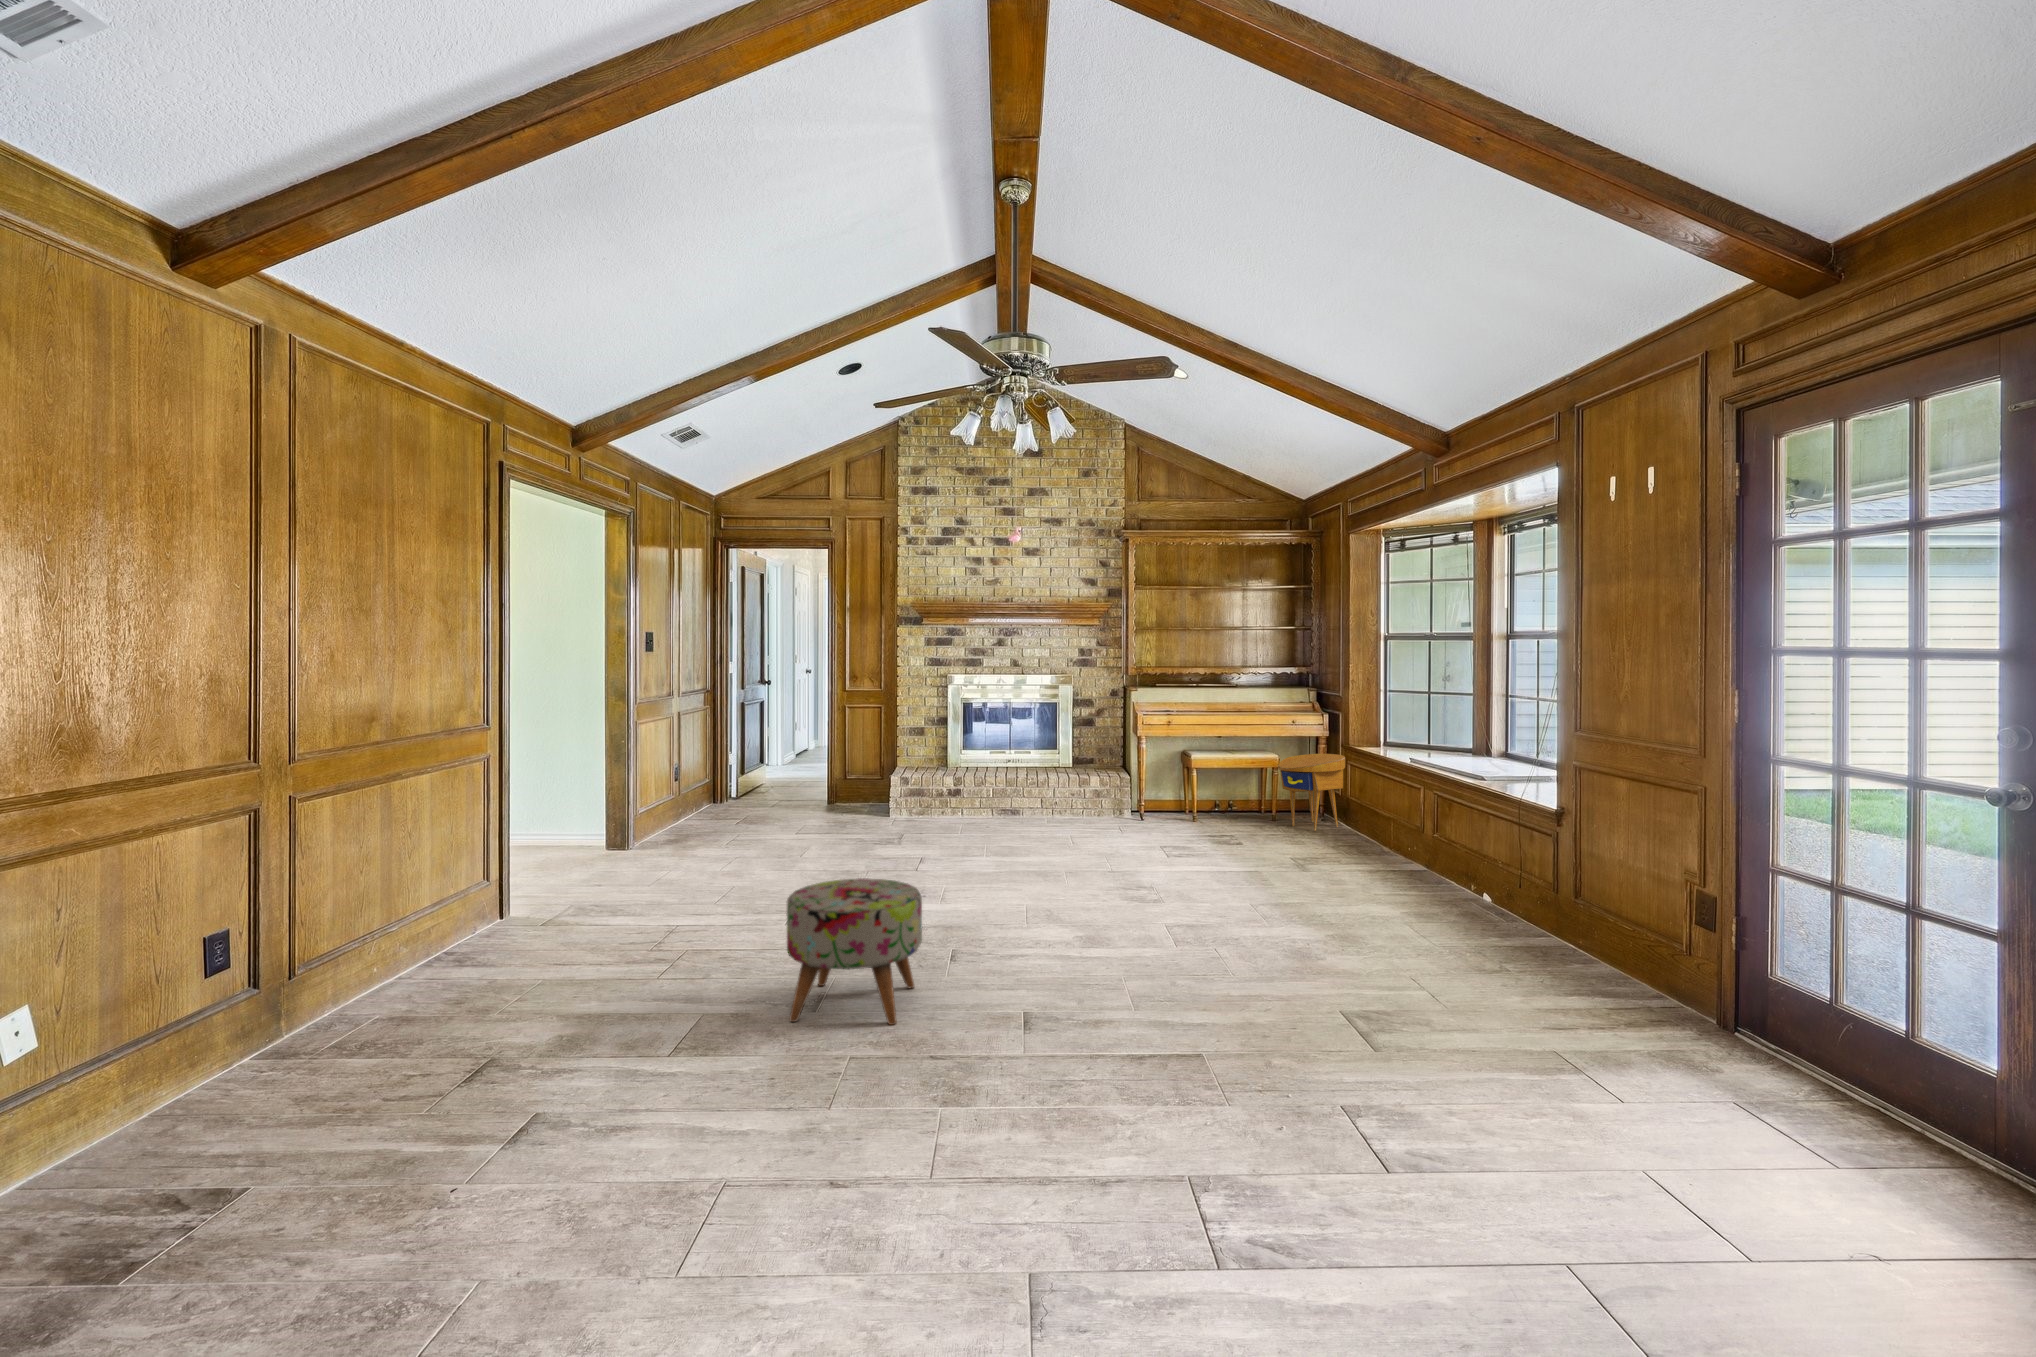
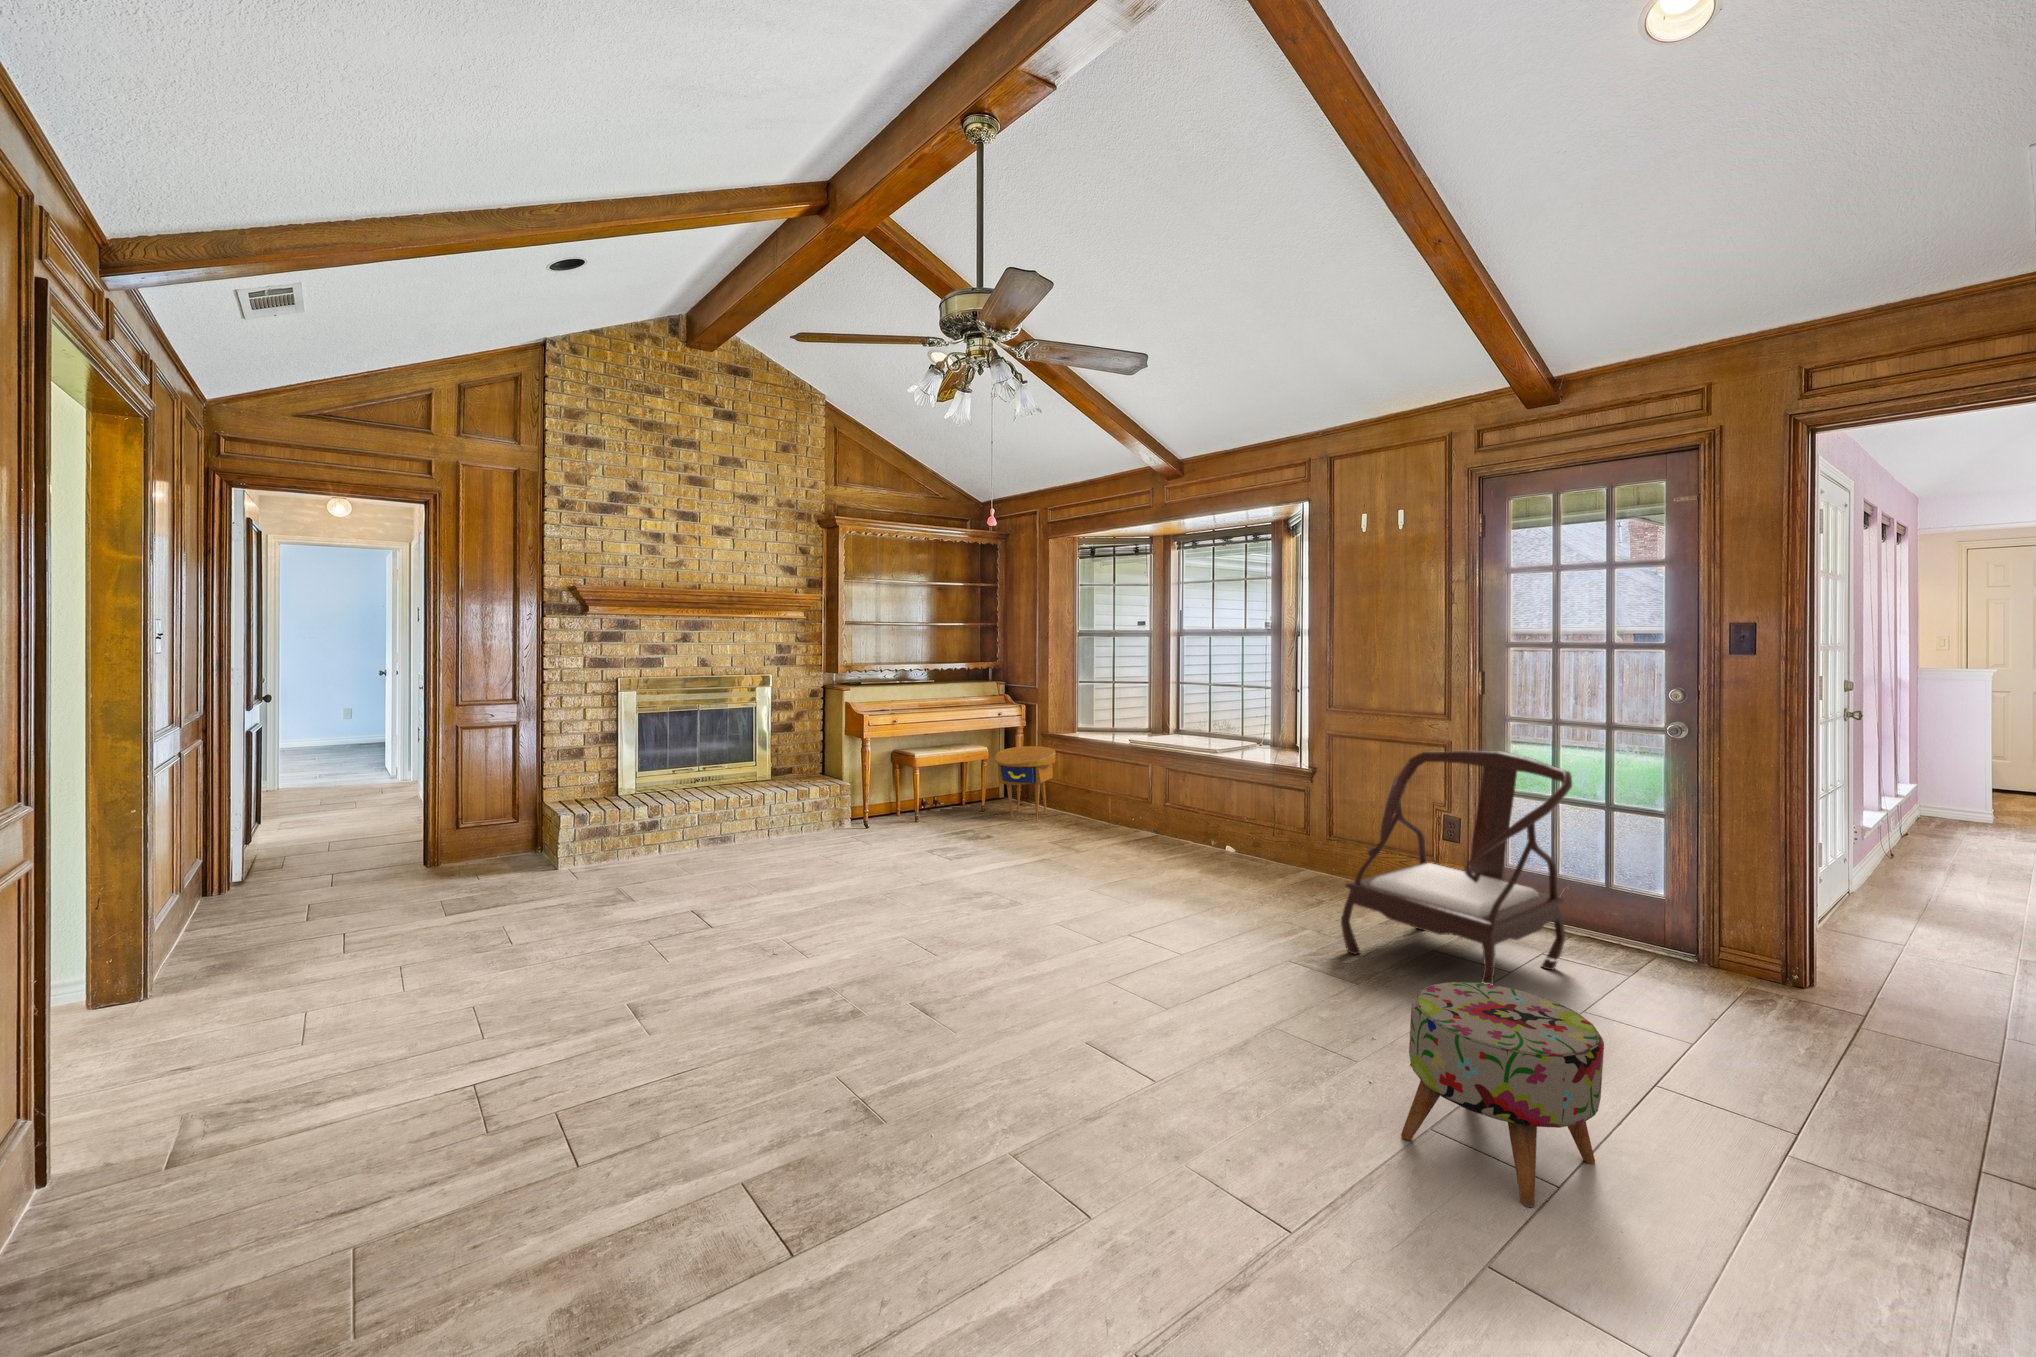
armchair: none [1423,746,1713,1034] -> present [1341,750,1572,984]
ottoman: present [787,878,922,1025] -> present [1401,982,1604,1207]

